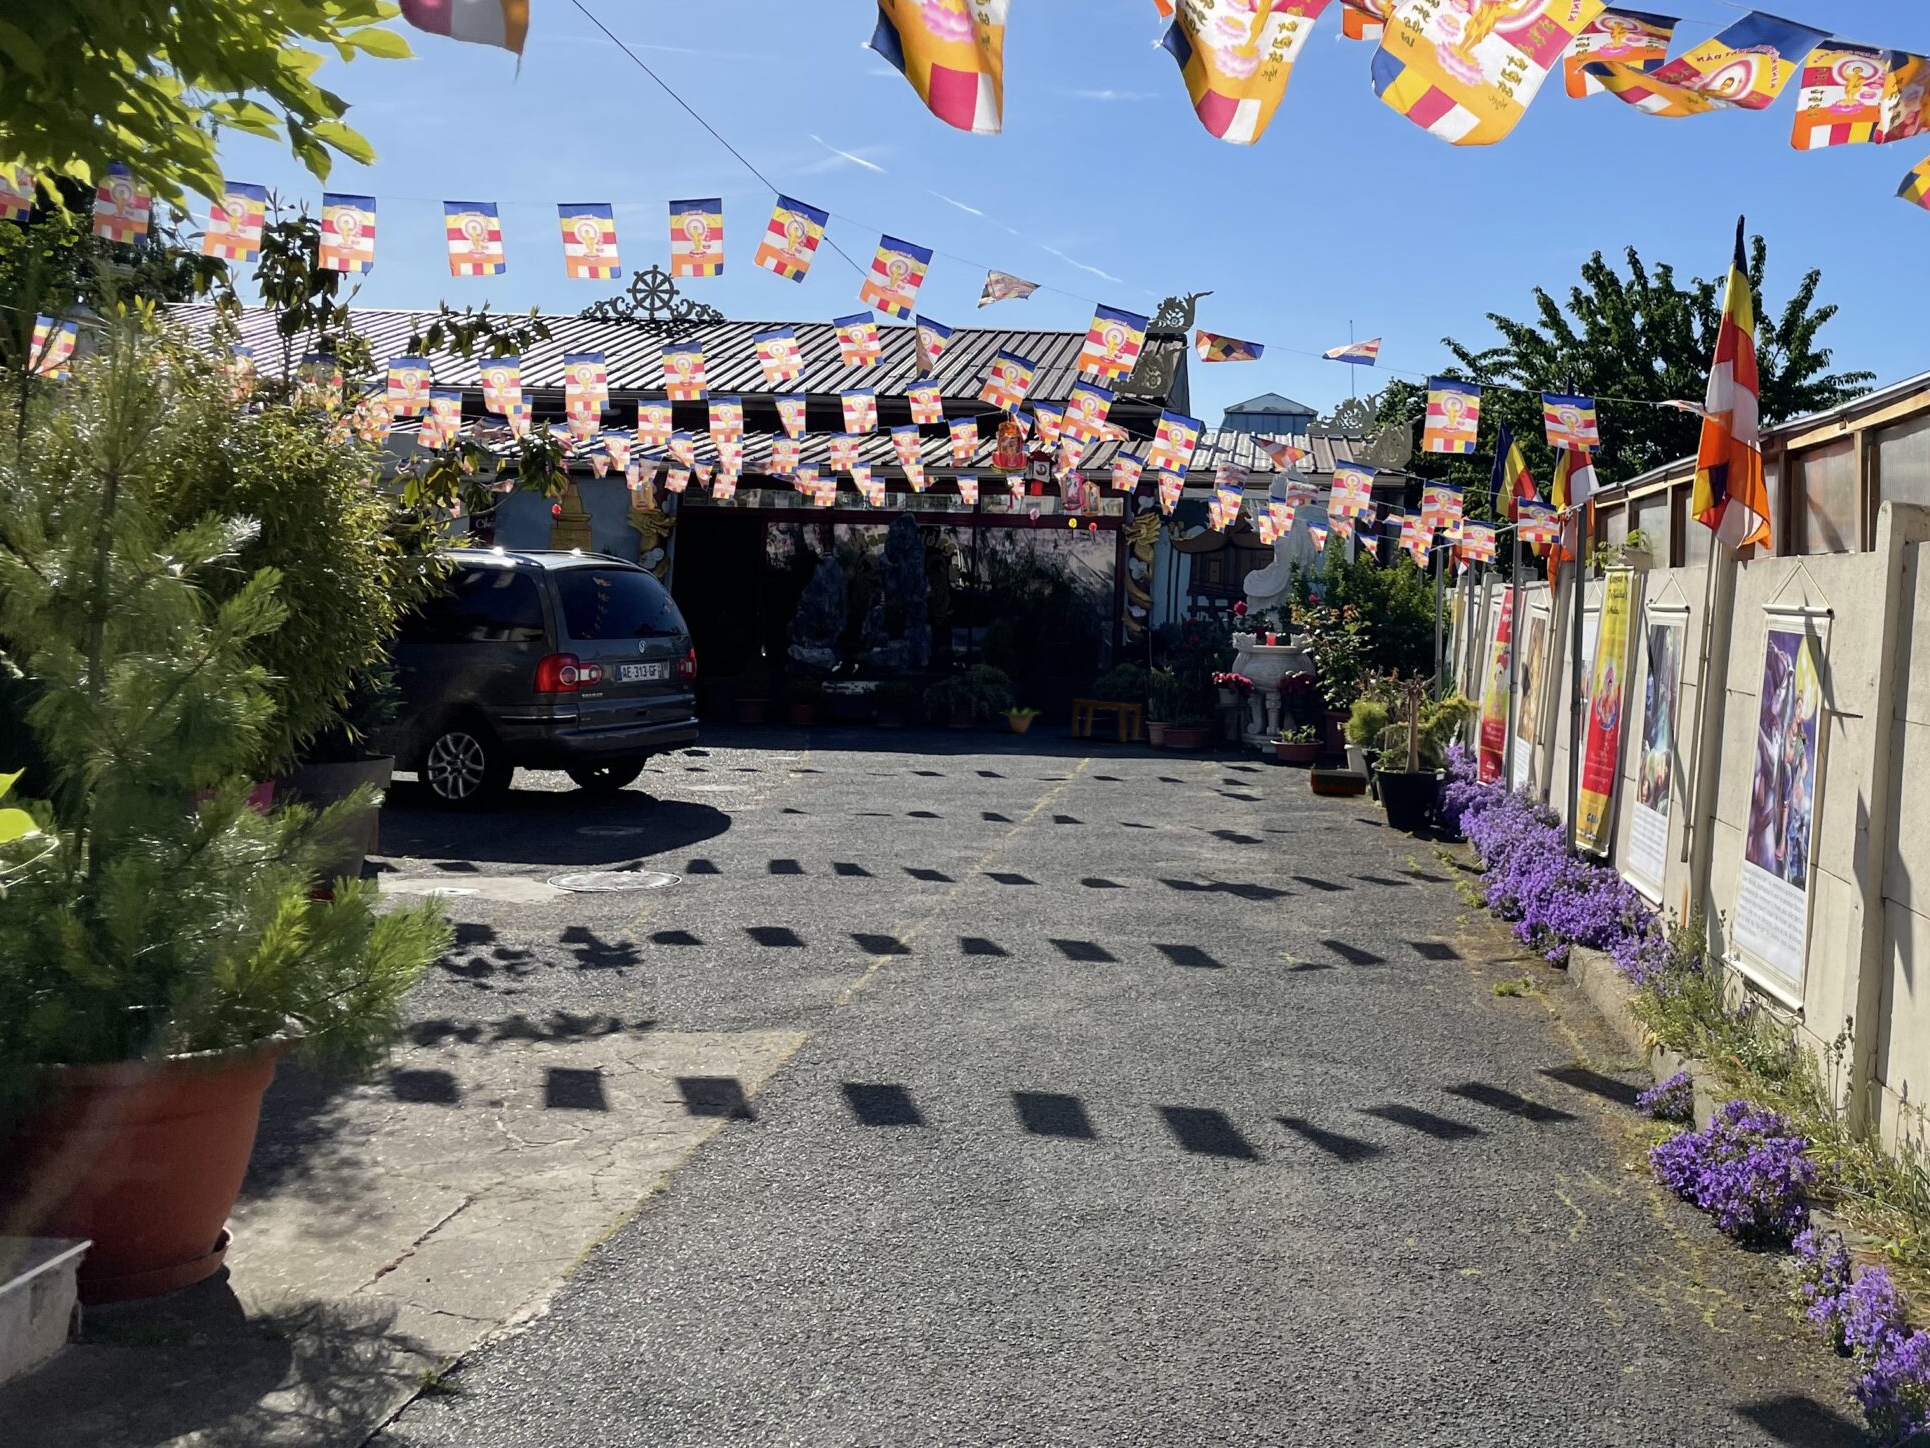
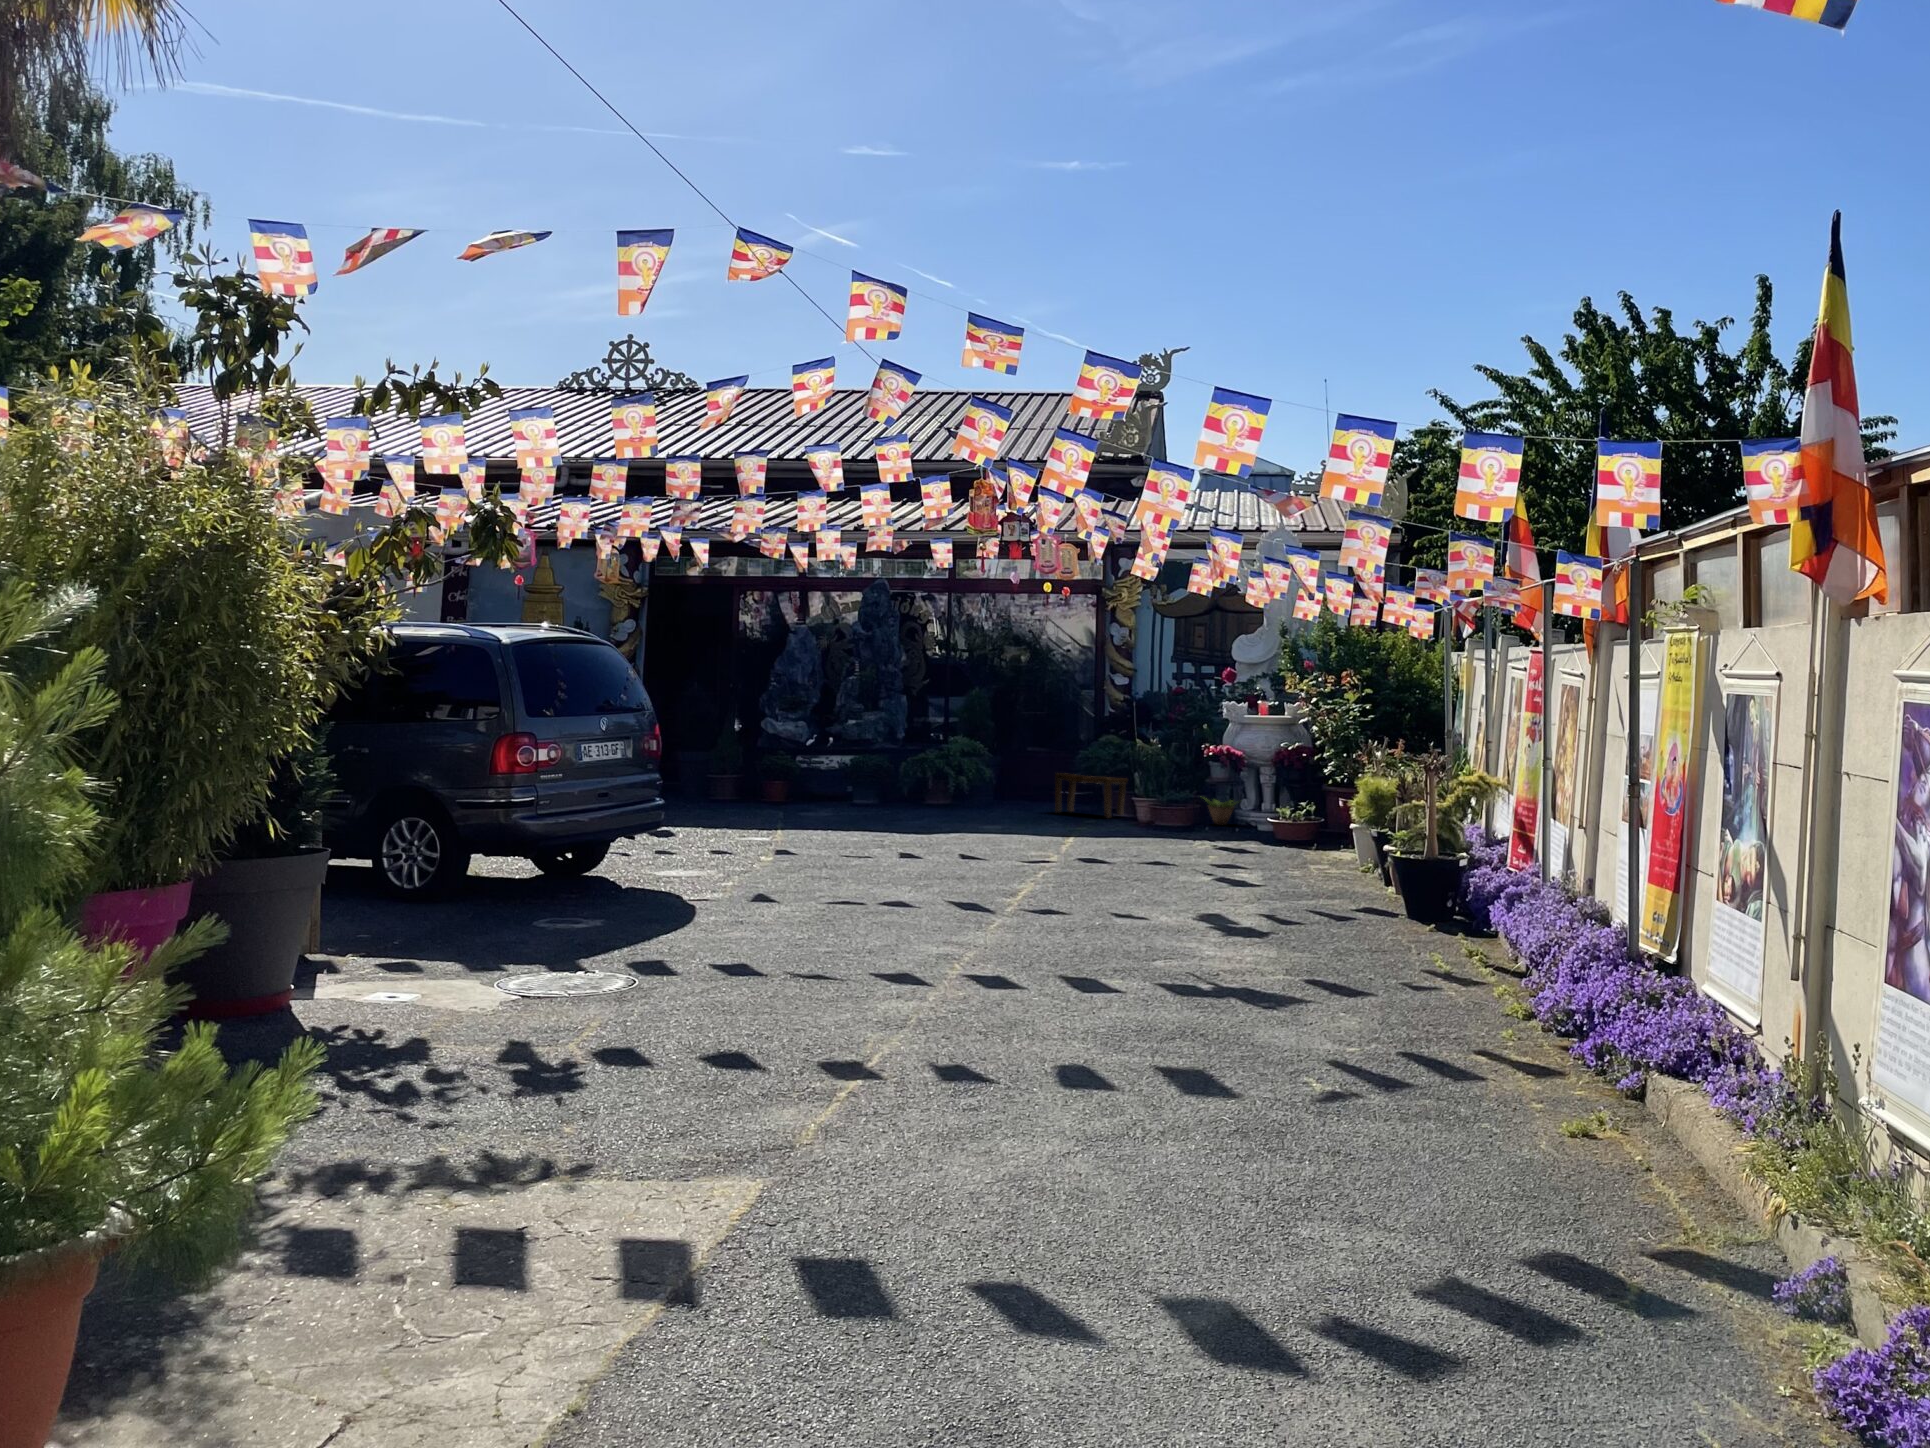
decorative plant: present [1008,709,1036,733] -> present [1205,799,1237,825]
storage box: present [1310,769,1367,795] -> none [1312,849,1374,878]

